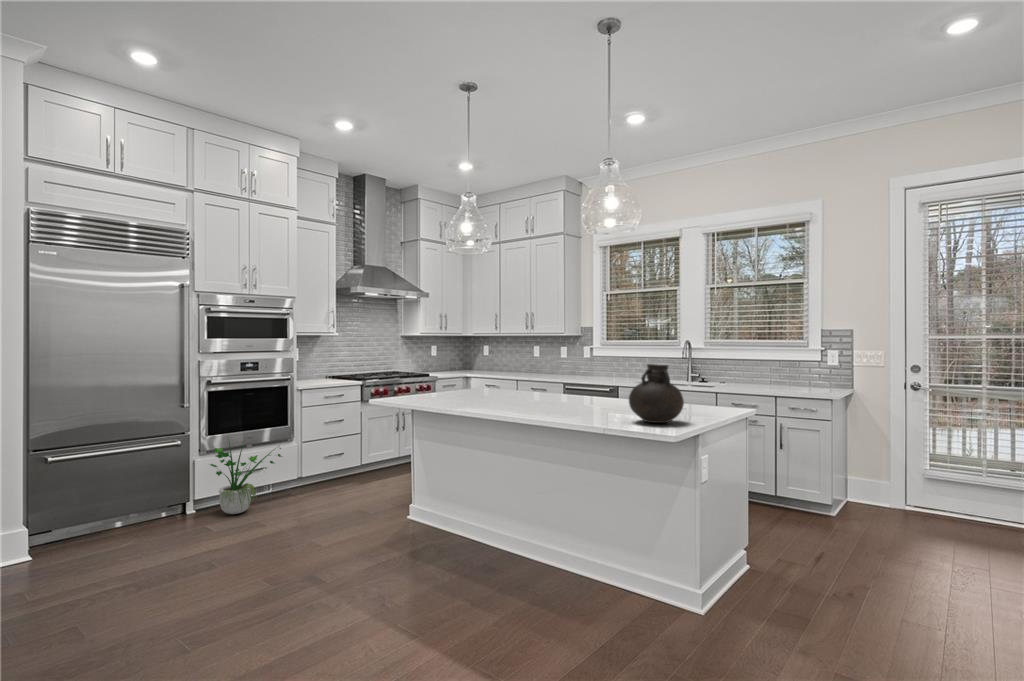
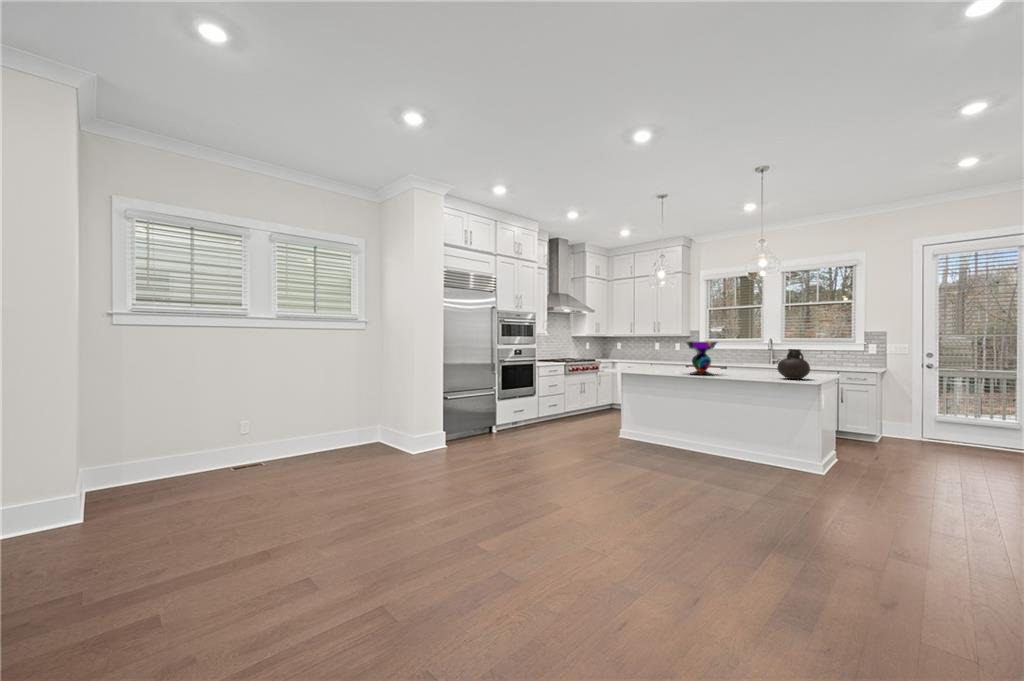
decorative bowl: none [490,349,547,412] -> present [686,342,718,375]
potted plant: present [210,442,282,514] -> none [507,387,539,433]

